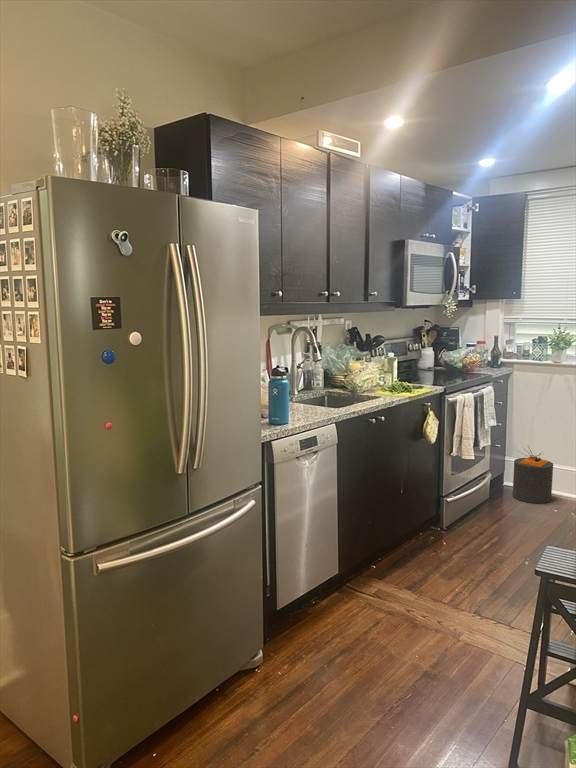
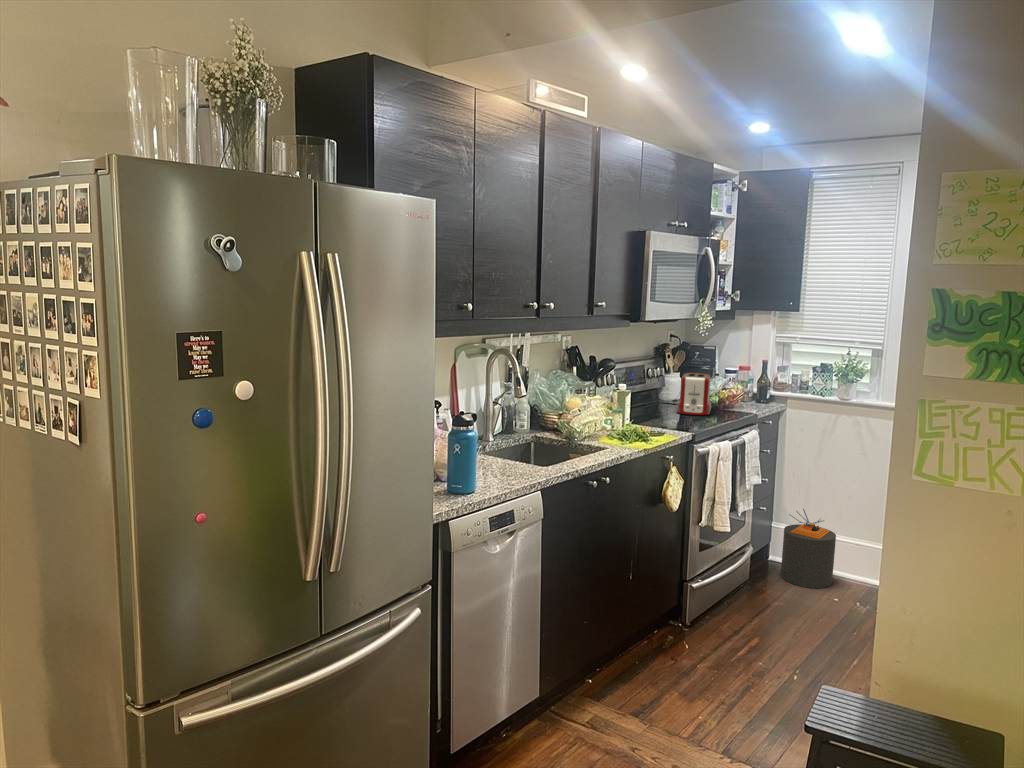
toaster: none [432,347,457,377] -> present [677,373,711,415]

